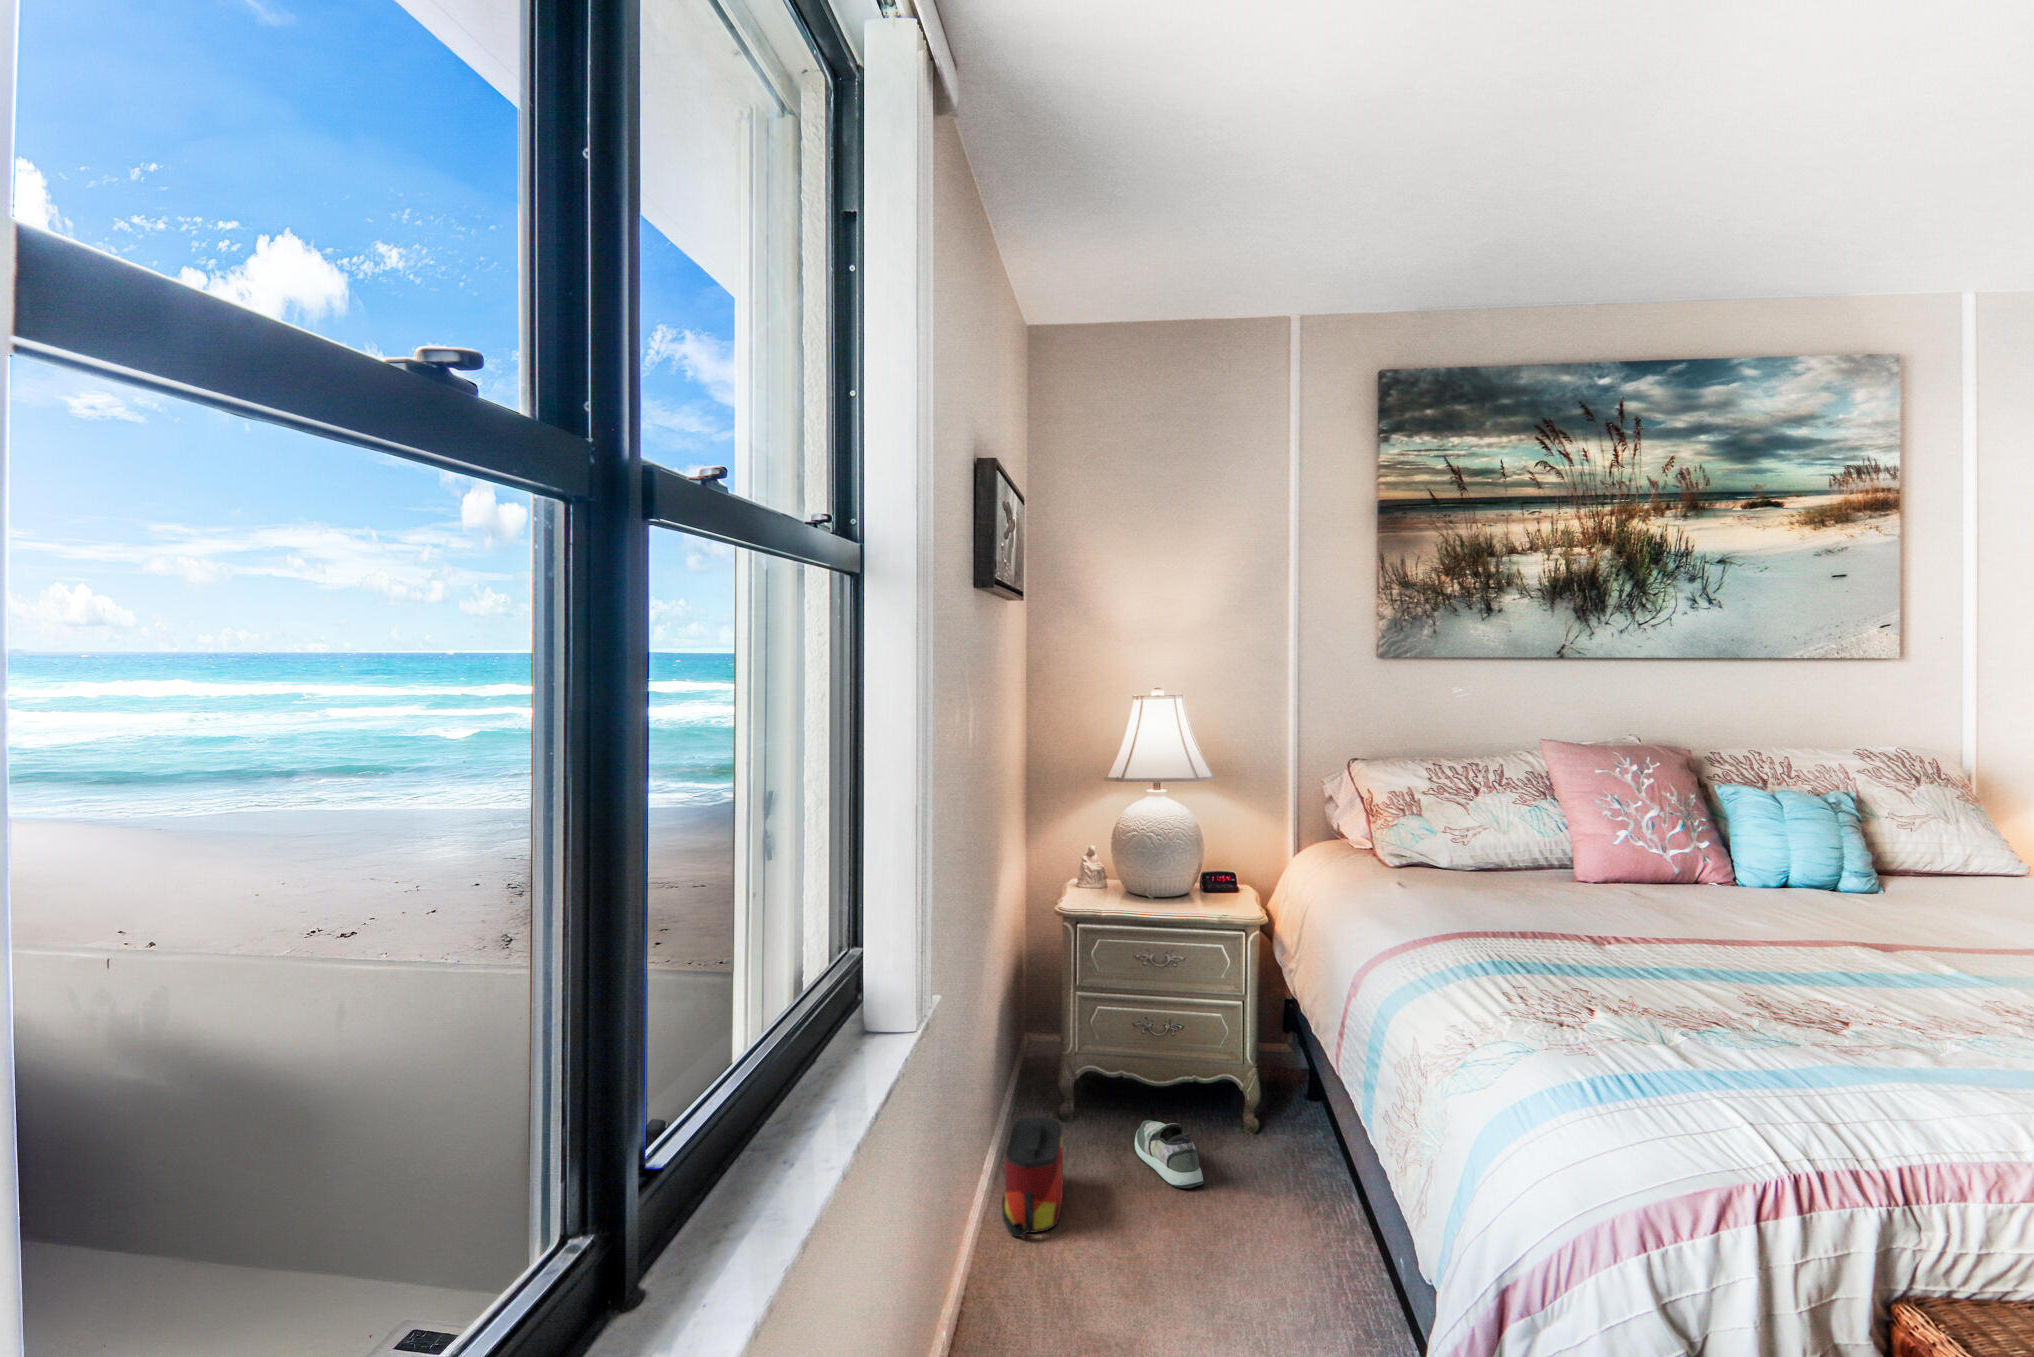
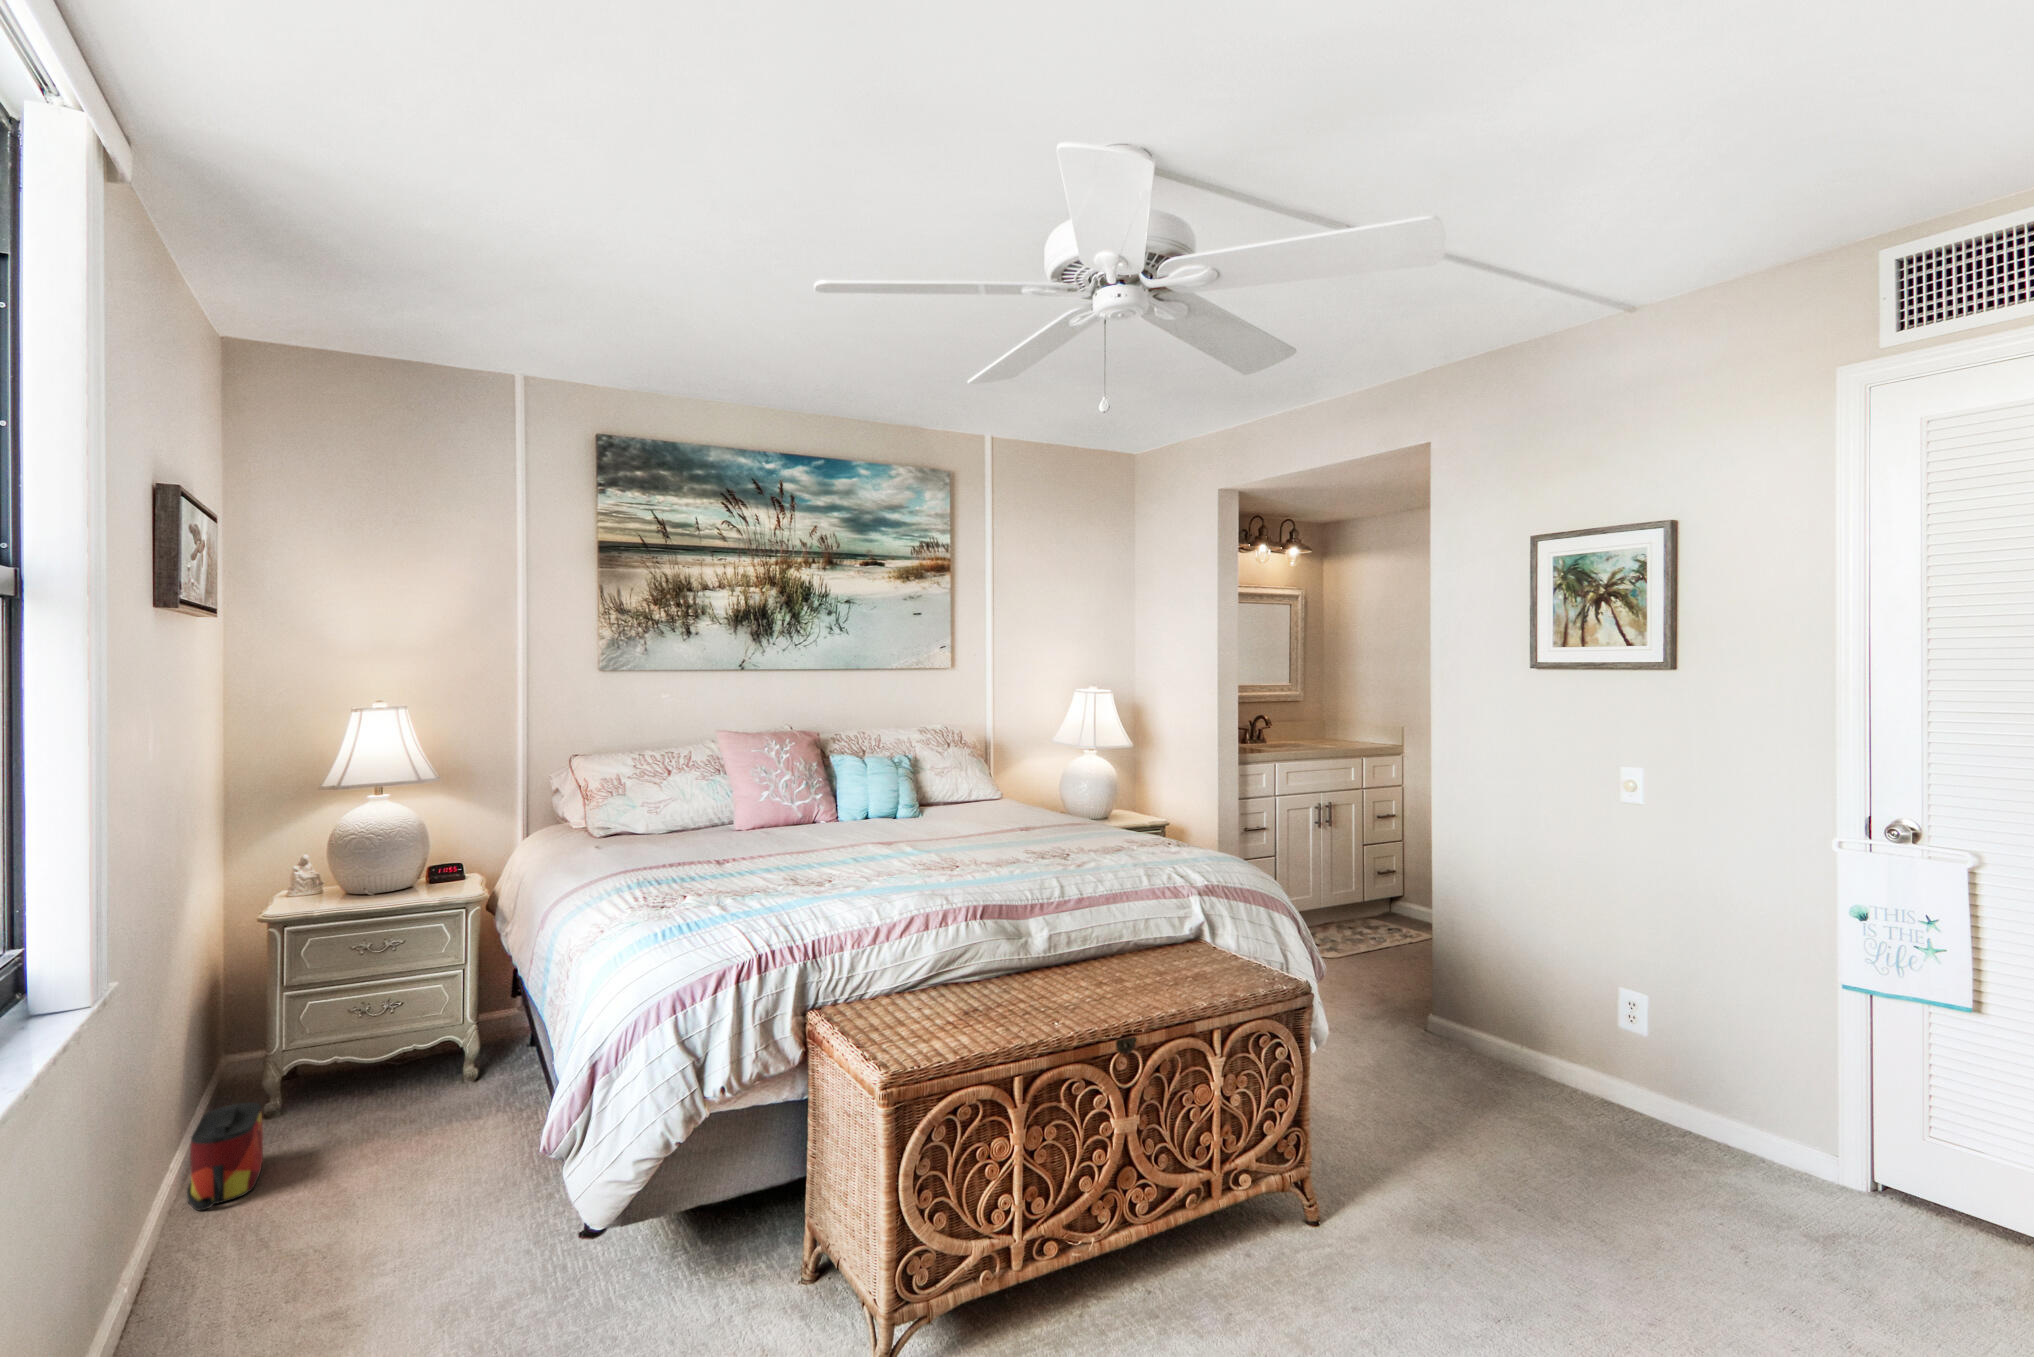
shoe: present [1134,1120,1204,1188] -> none [349,1077,416,1135]

